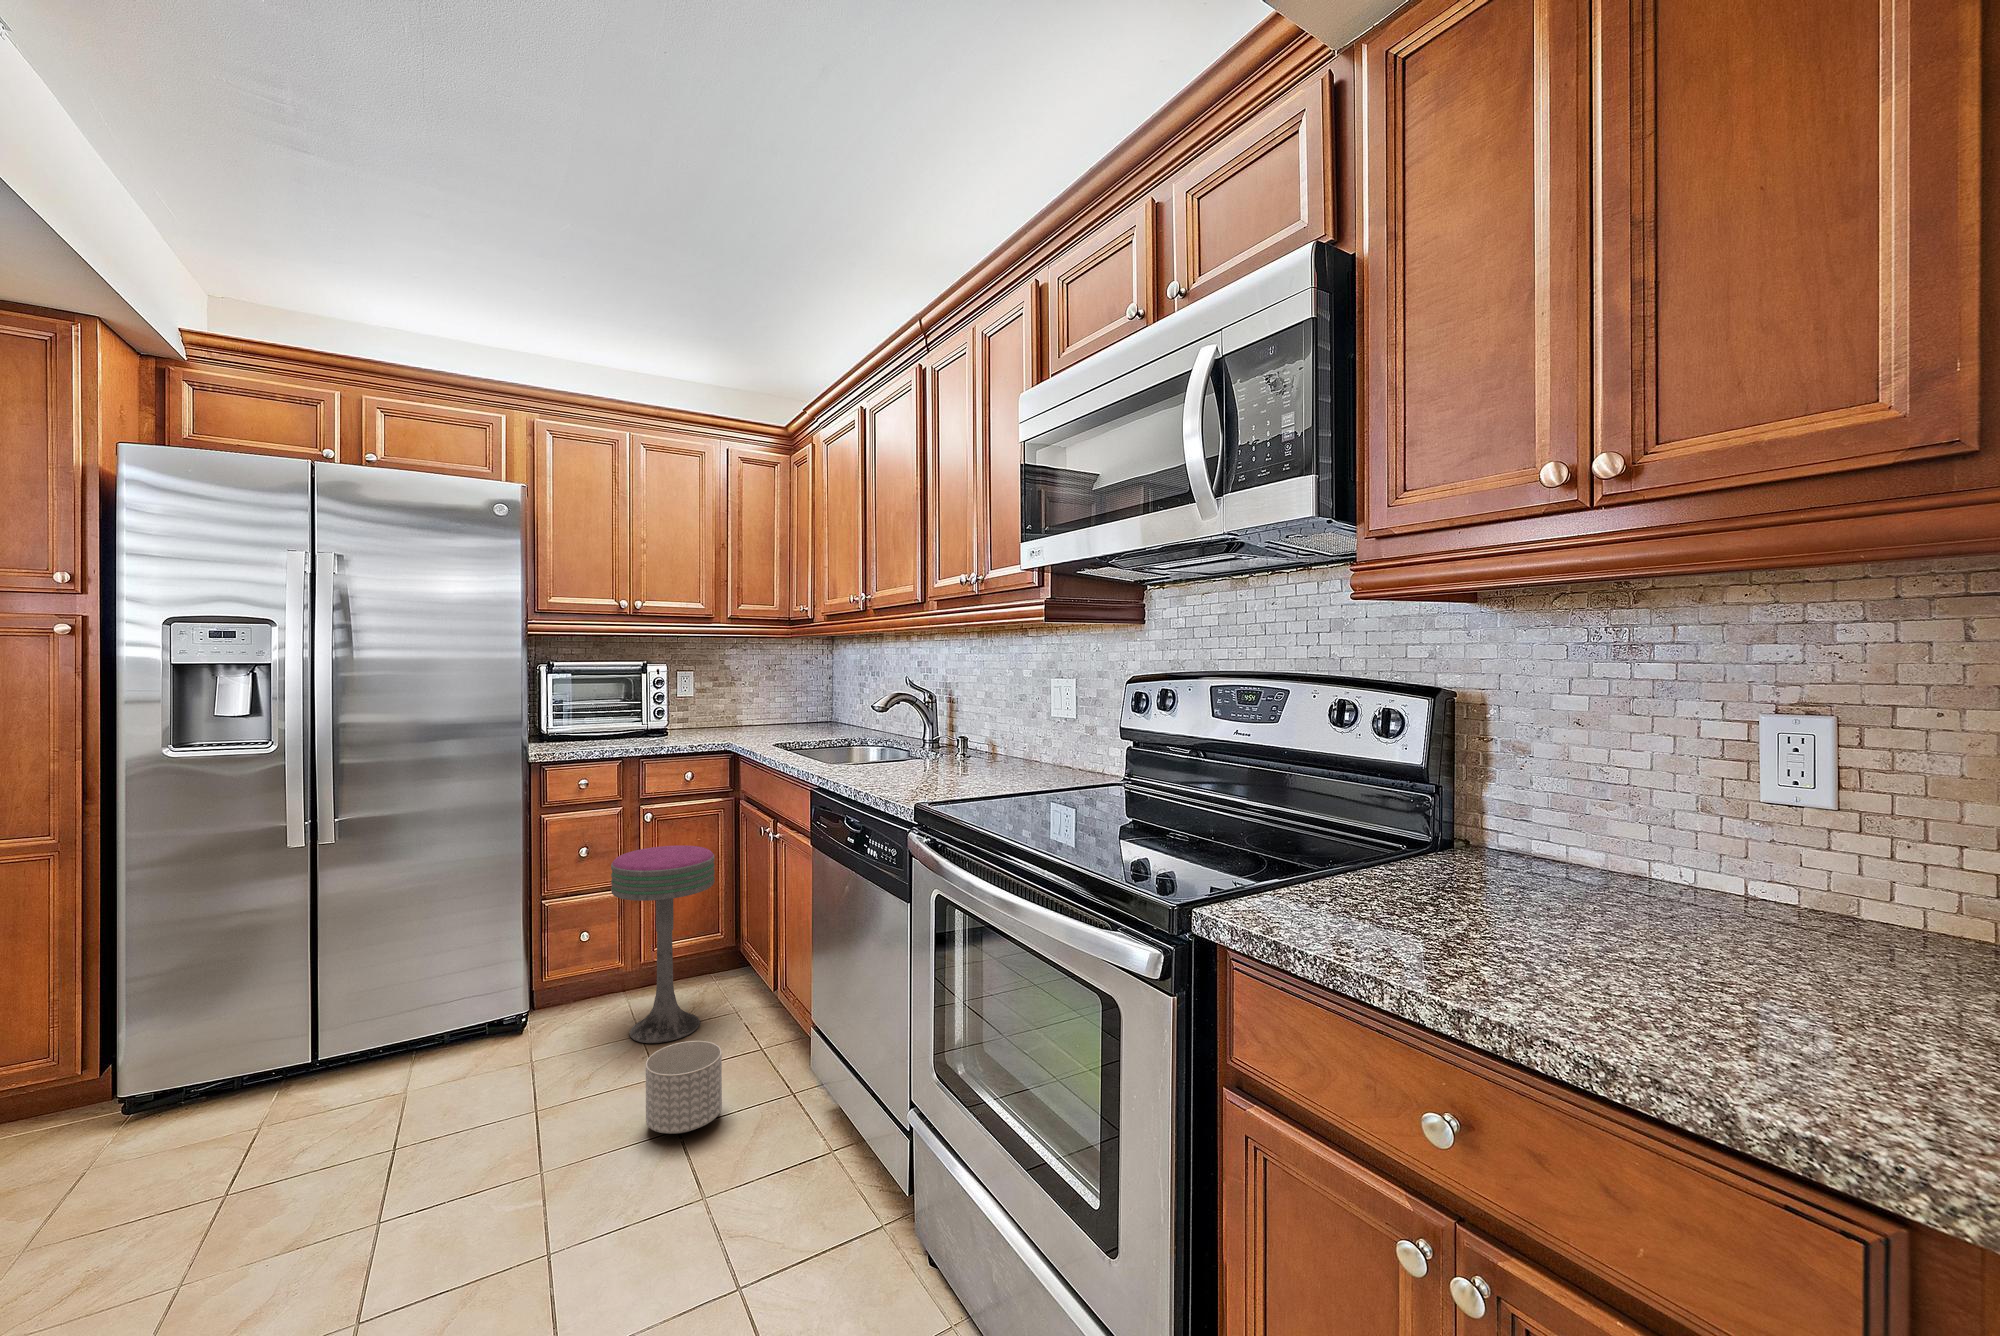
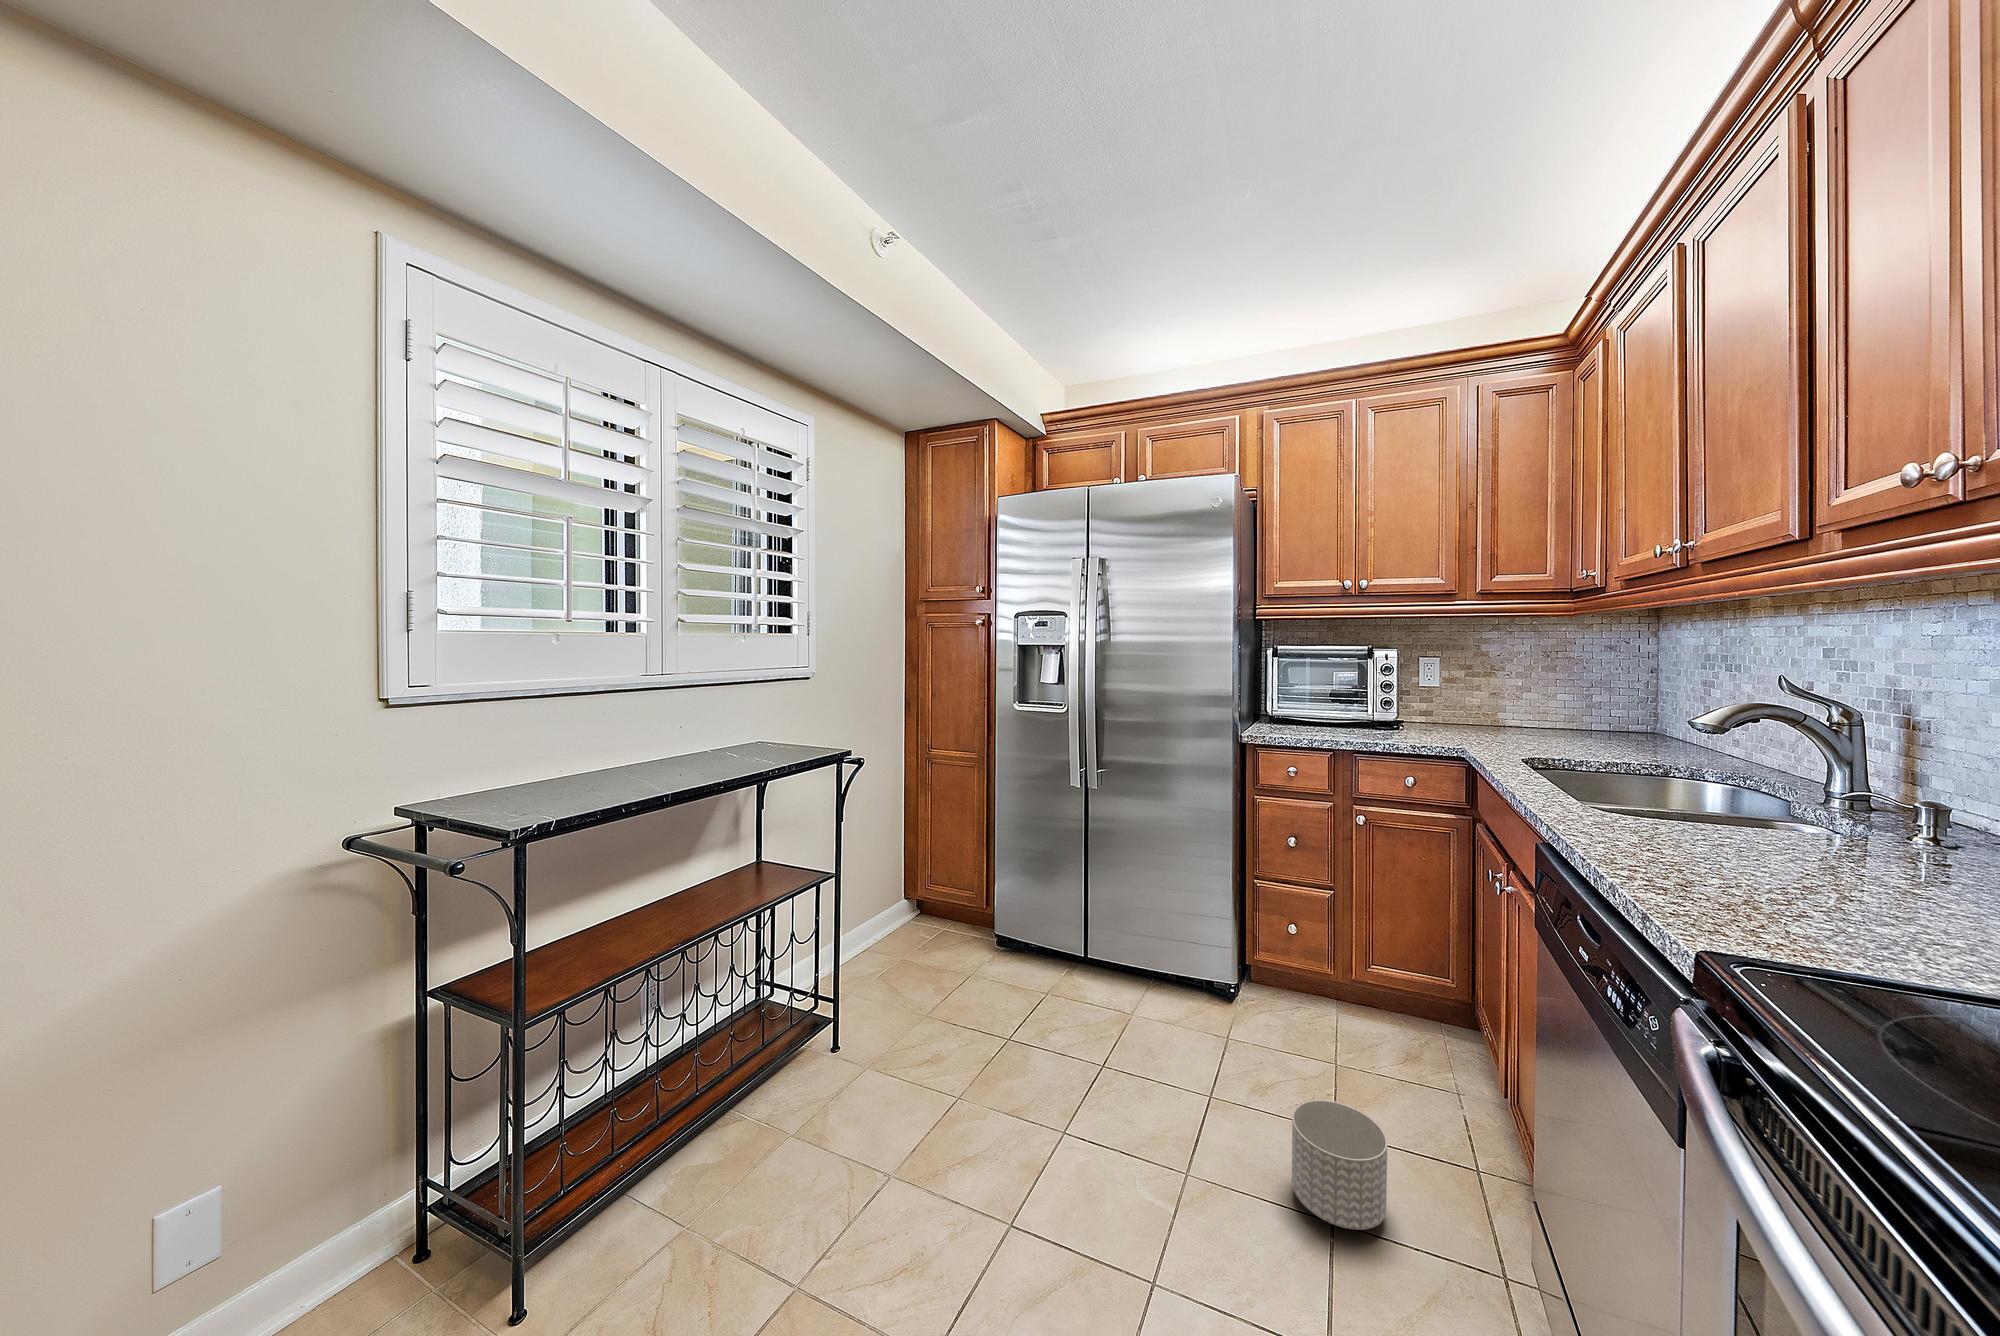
bar stool: present [611,846,715,1043] -> none [1304,852,1425,1081]

